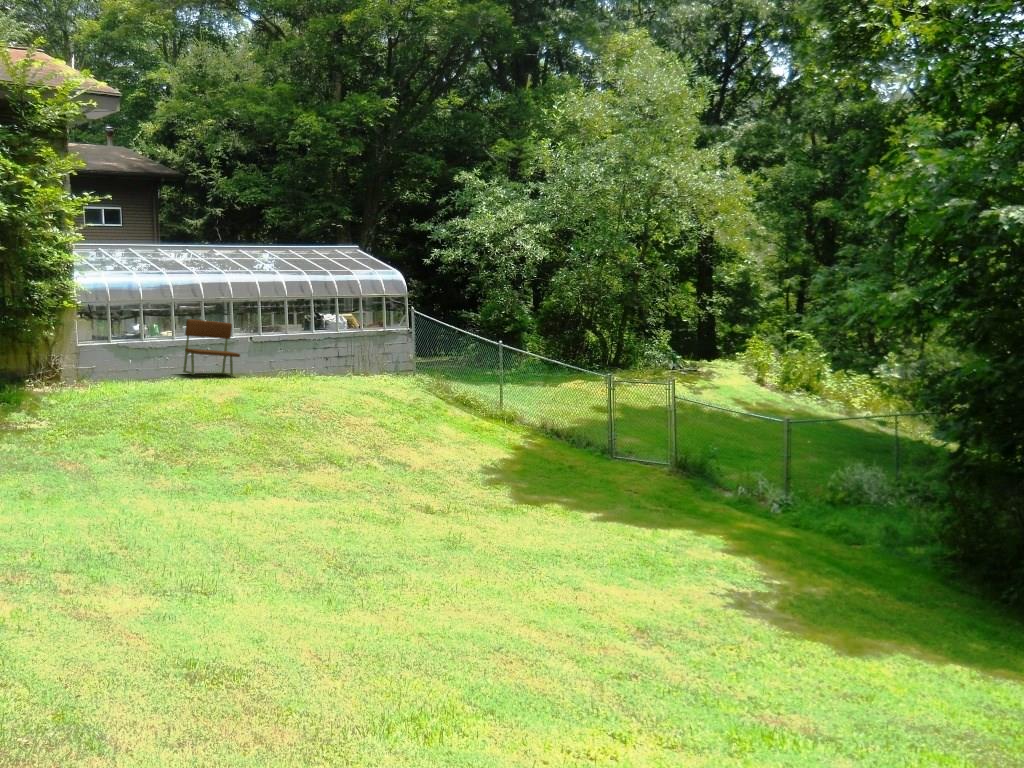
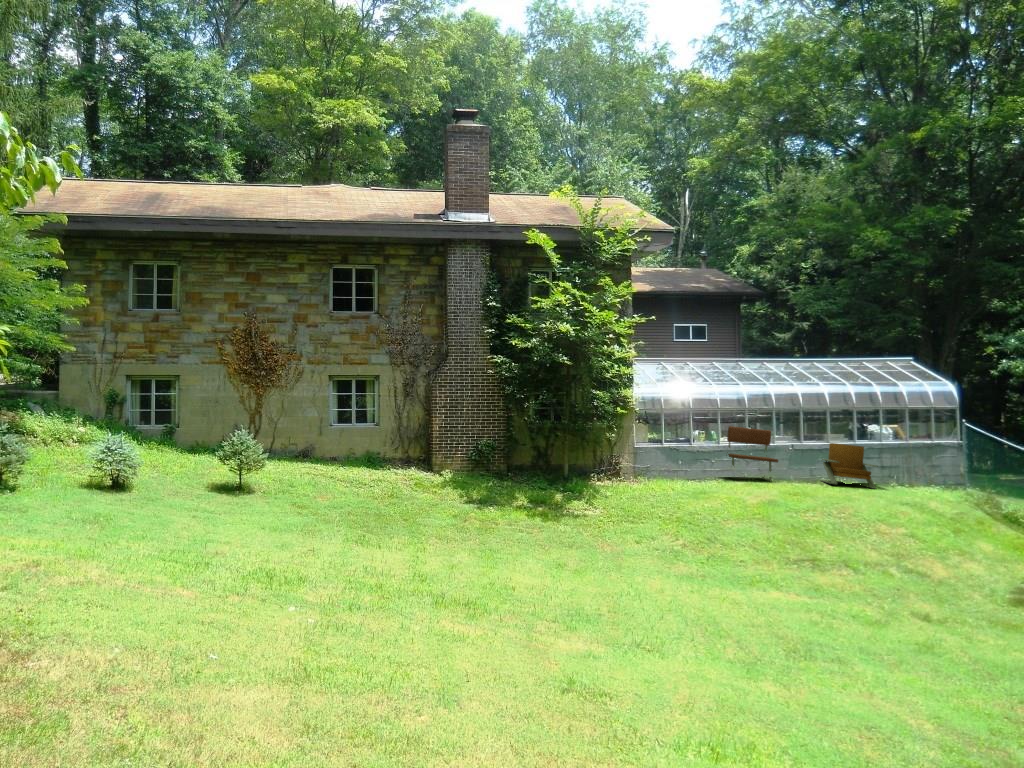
lounge chair: none [280,335,336,380] -> present [820,443,878,489]

